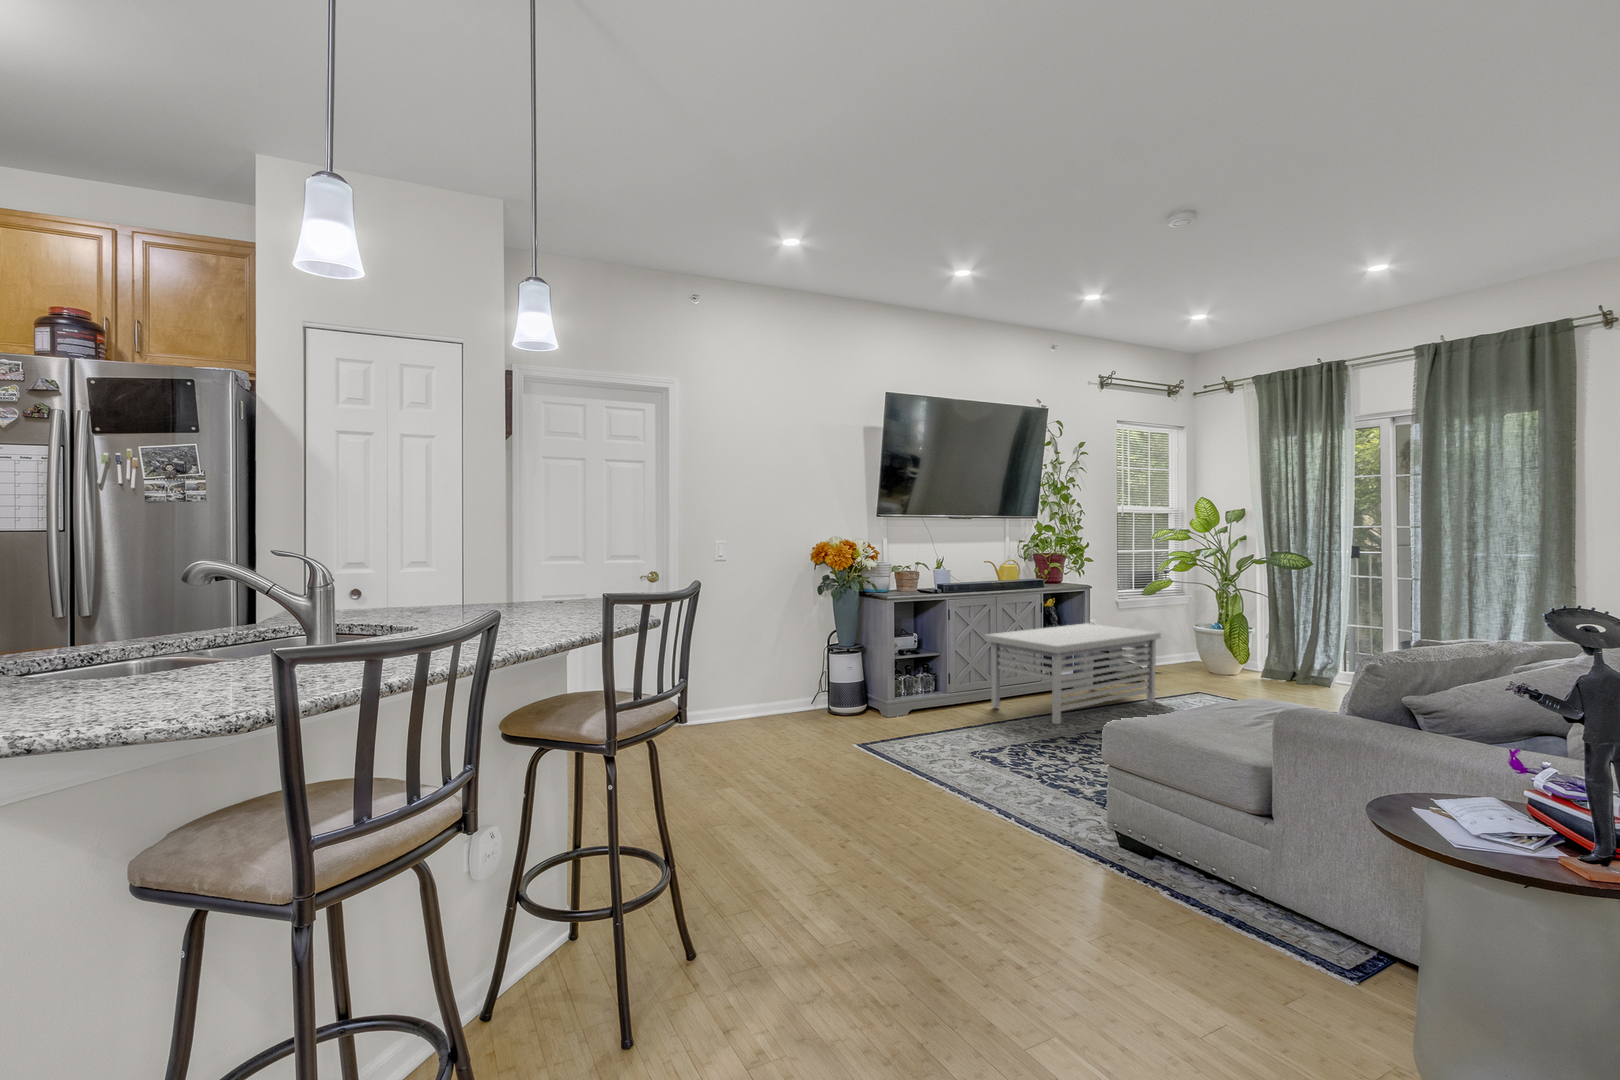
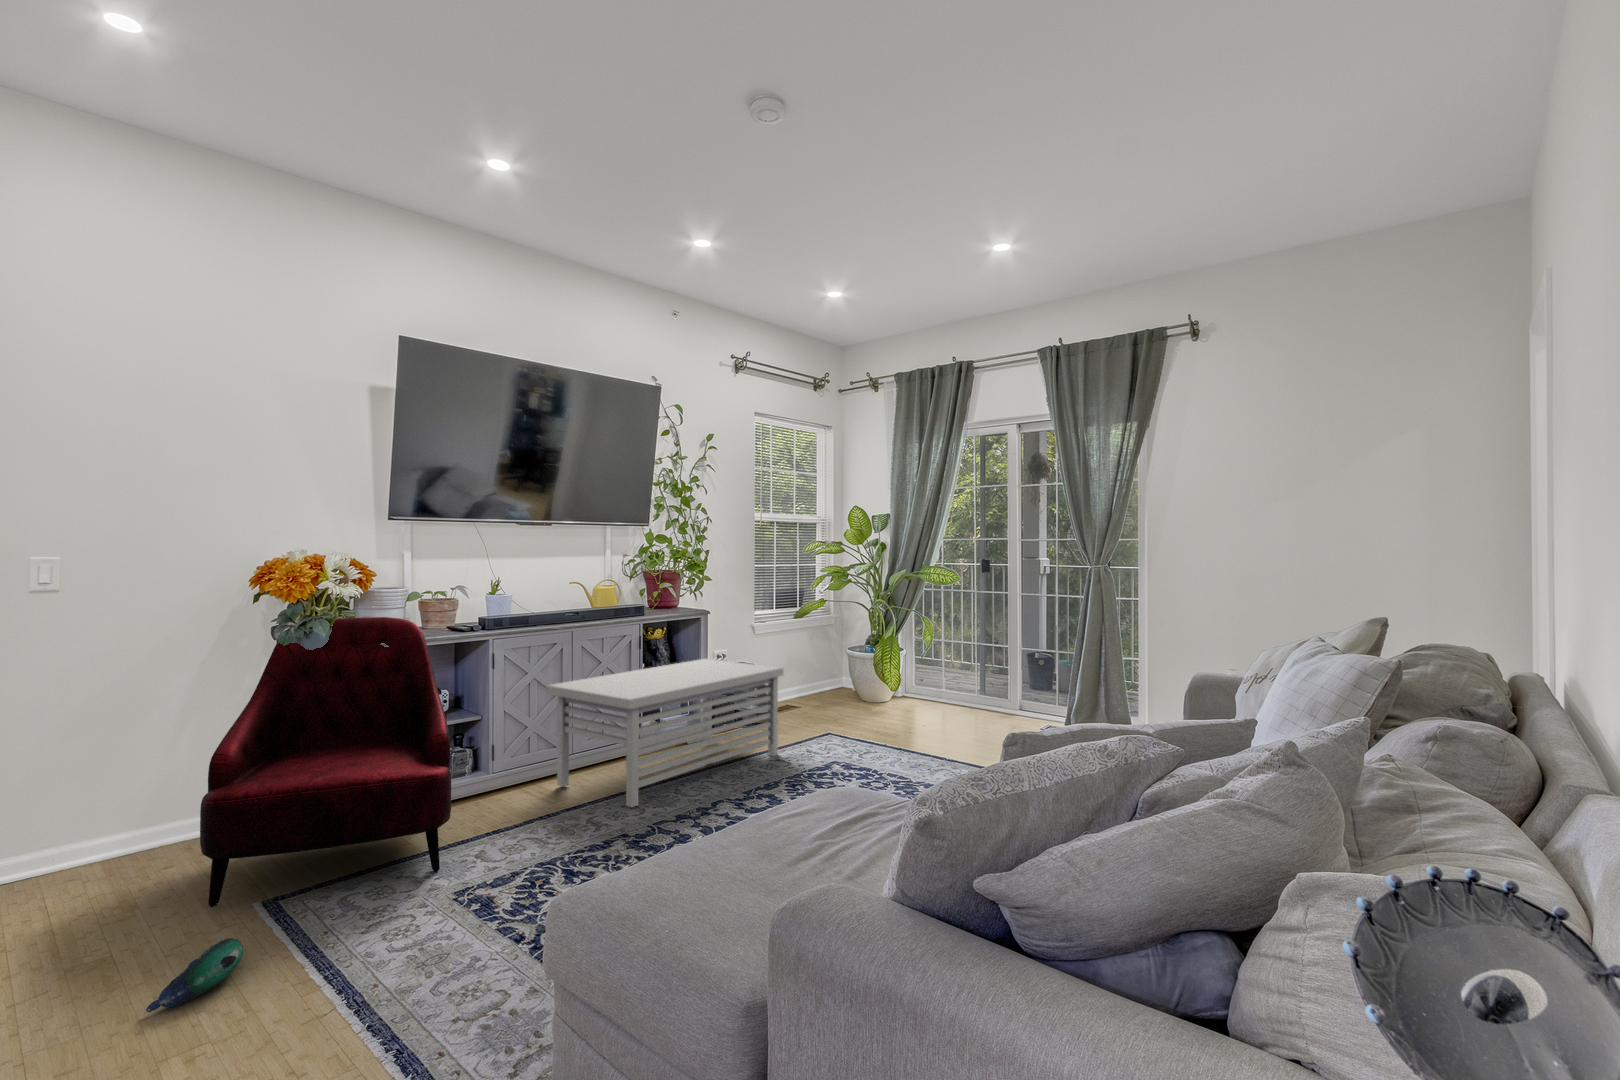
armchair: none [821,582,953,748] -> present [200,617,451,907]
plush toy: none [846,759,880,788] -> present [146,938,243,1012]

